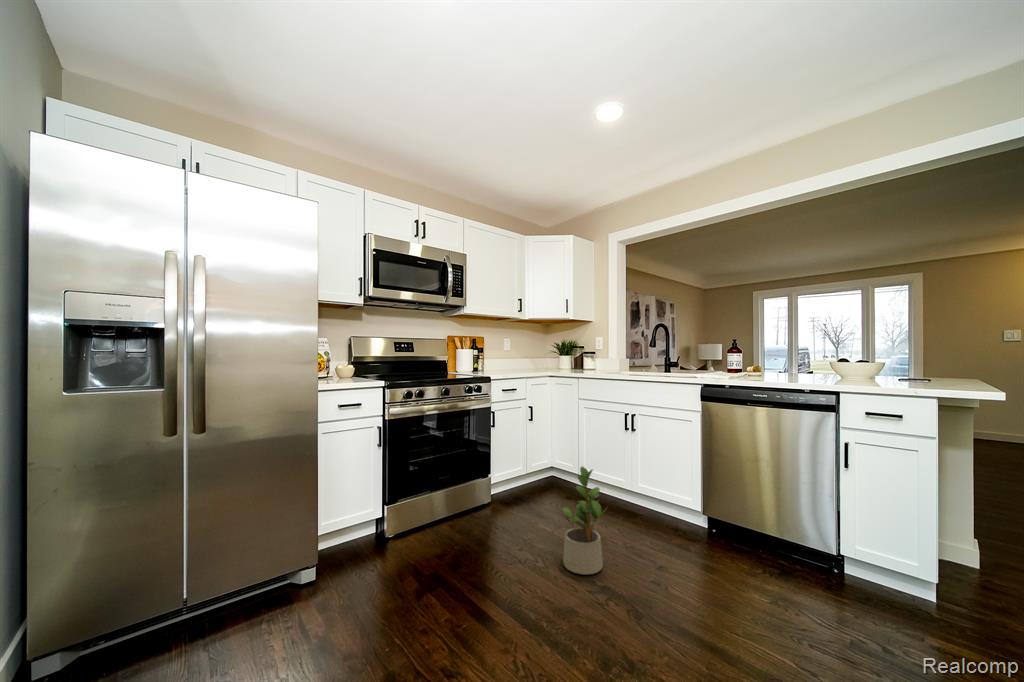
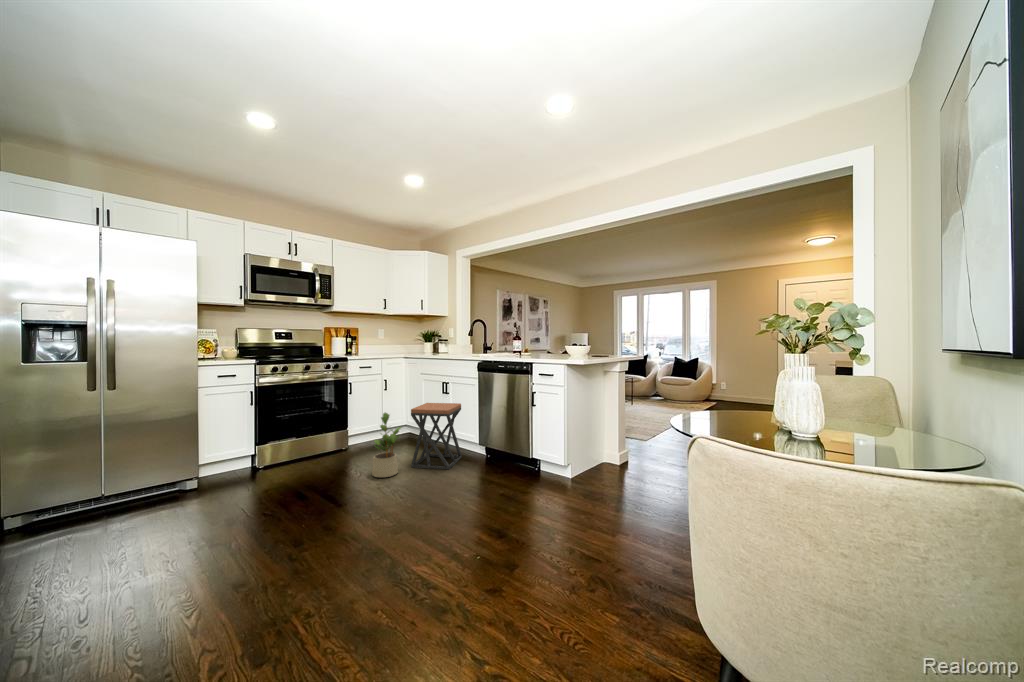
stool: none [610,446,679,561] -> present [411,403,462,469]

